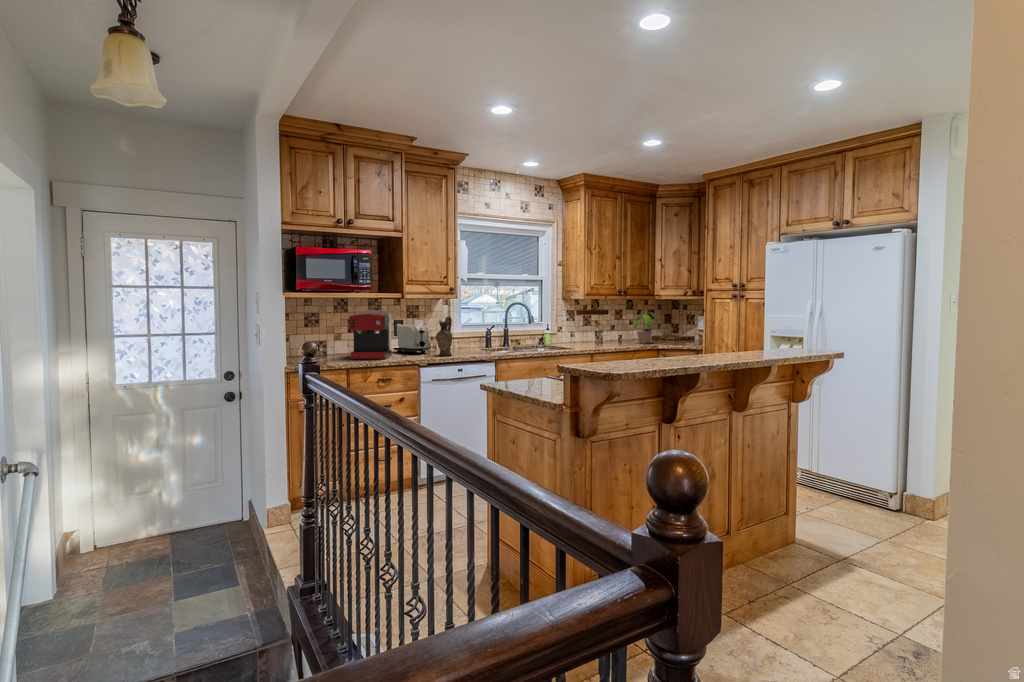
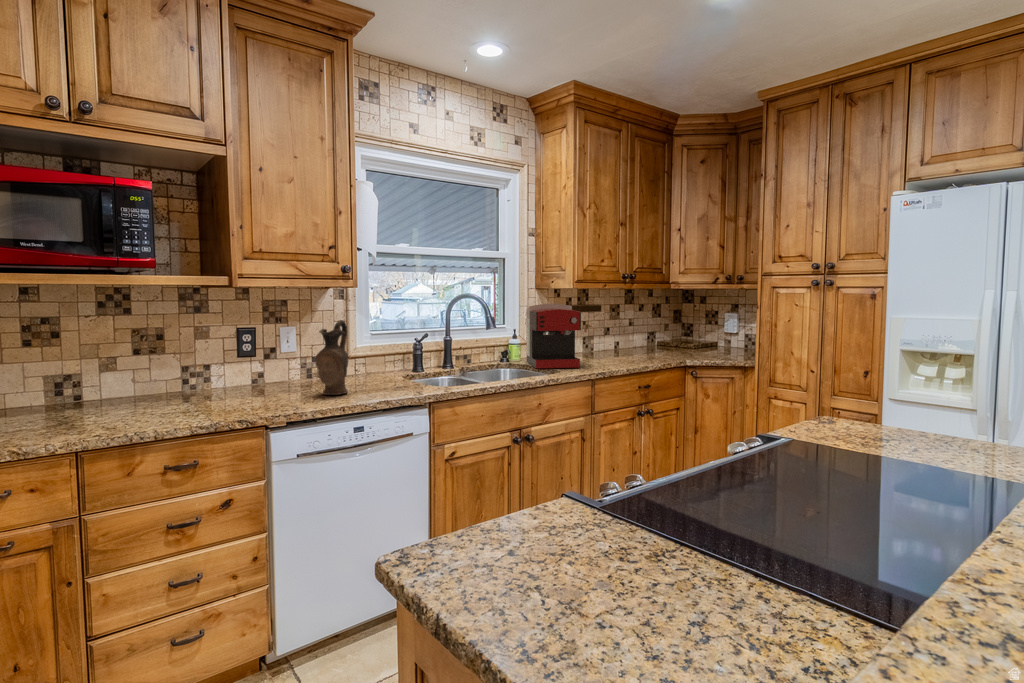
coffee maker: present [349,310,392,359] -> present [527,303,581,368]
potted plant: present [633,313,658,343] -> none [627,308,679,354]
toaster: present [393,325,429,354] -> none [238,335,306,392]

